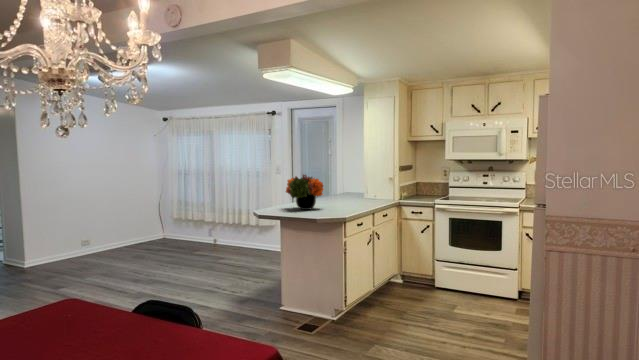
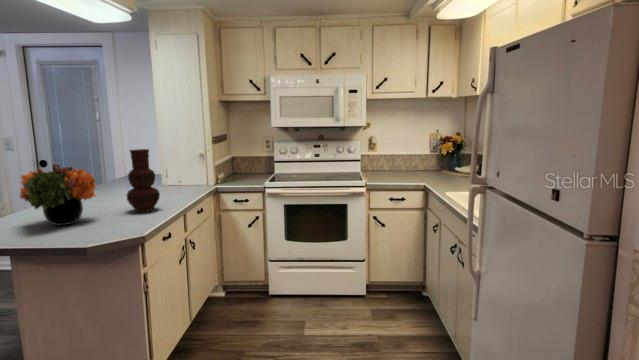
vase: none [340,169,360,208] -> present [126,149,160,212]

